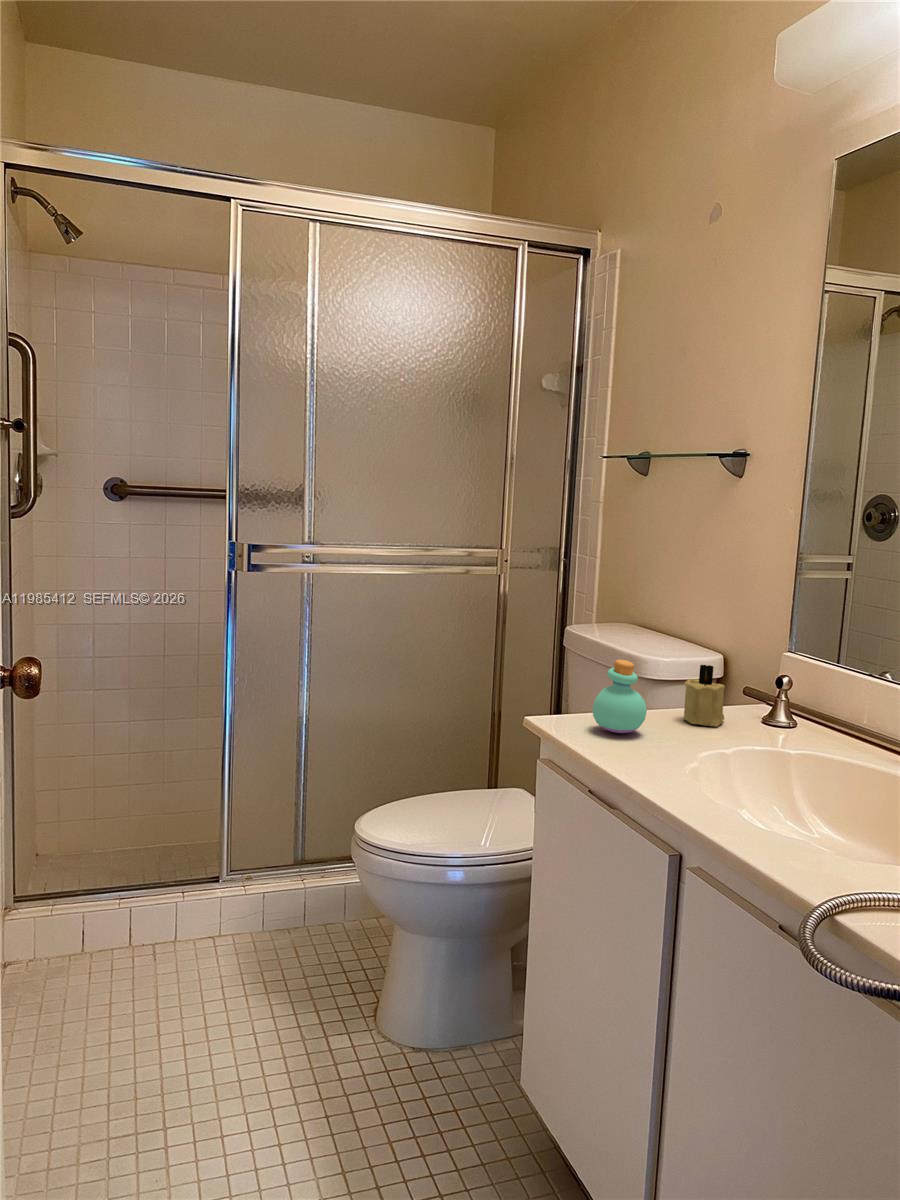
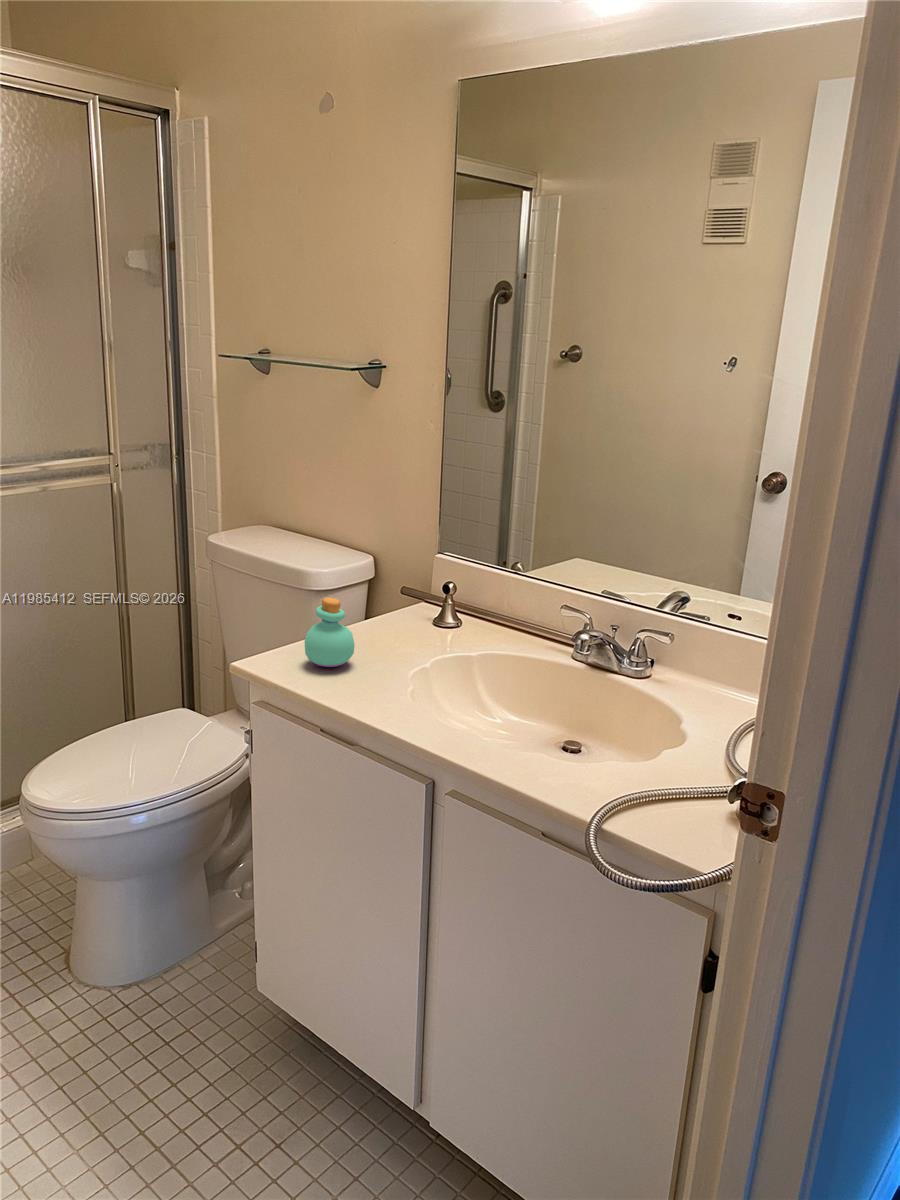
candle: present [684,665,725,727] -> none [372,584,408,641]

